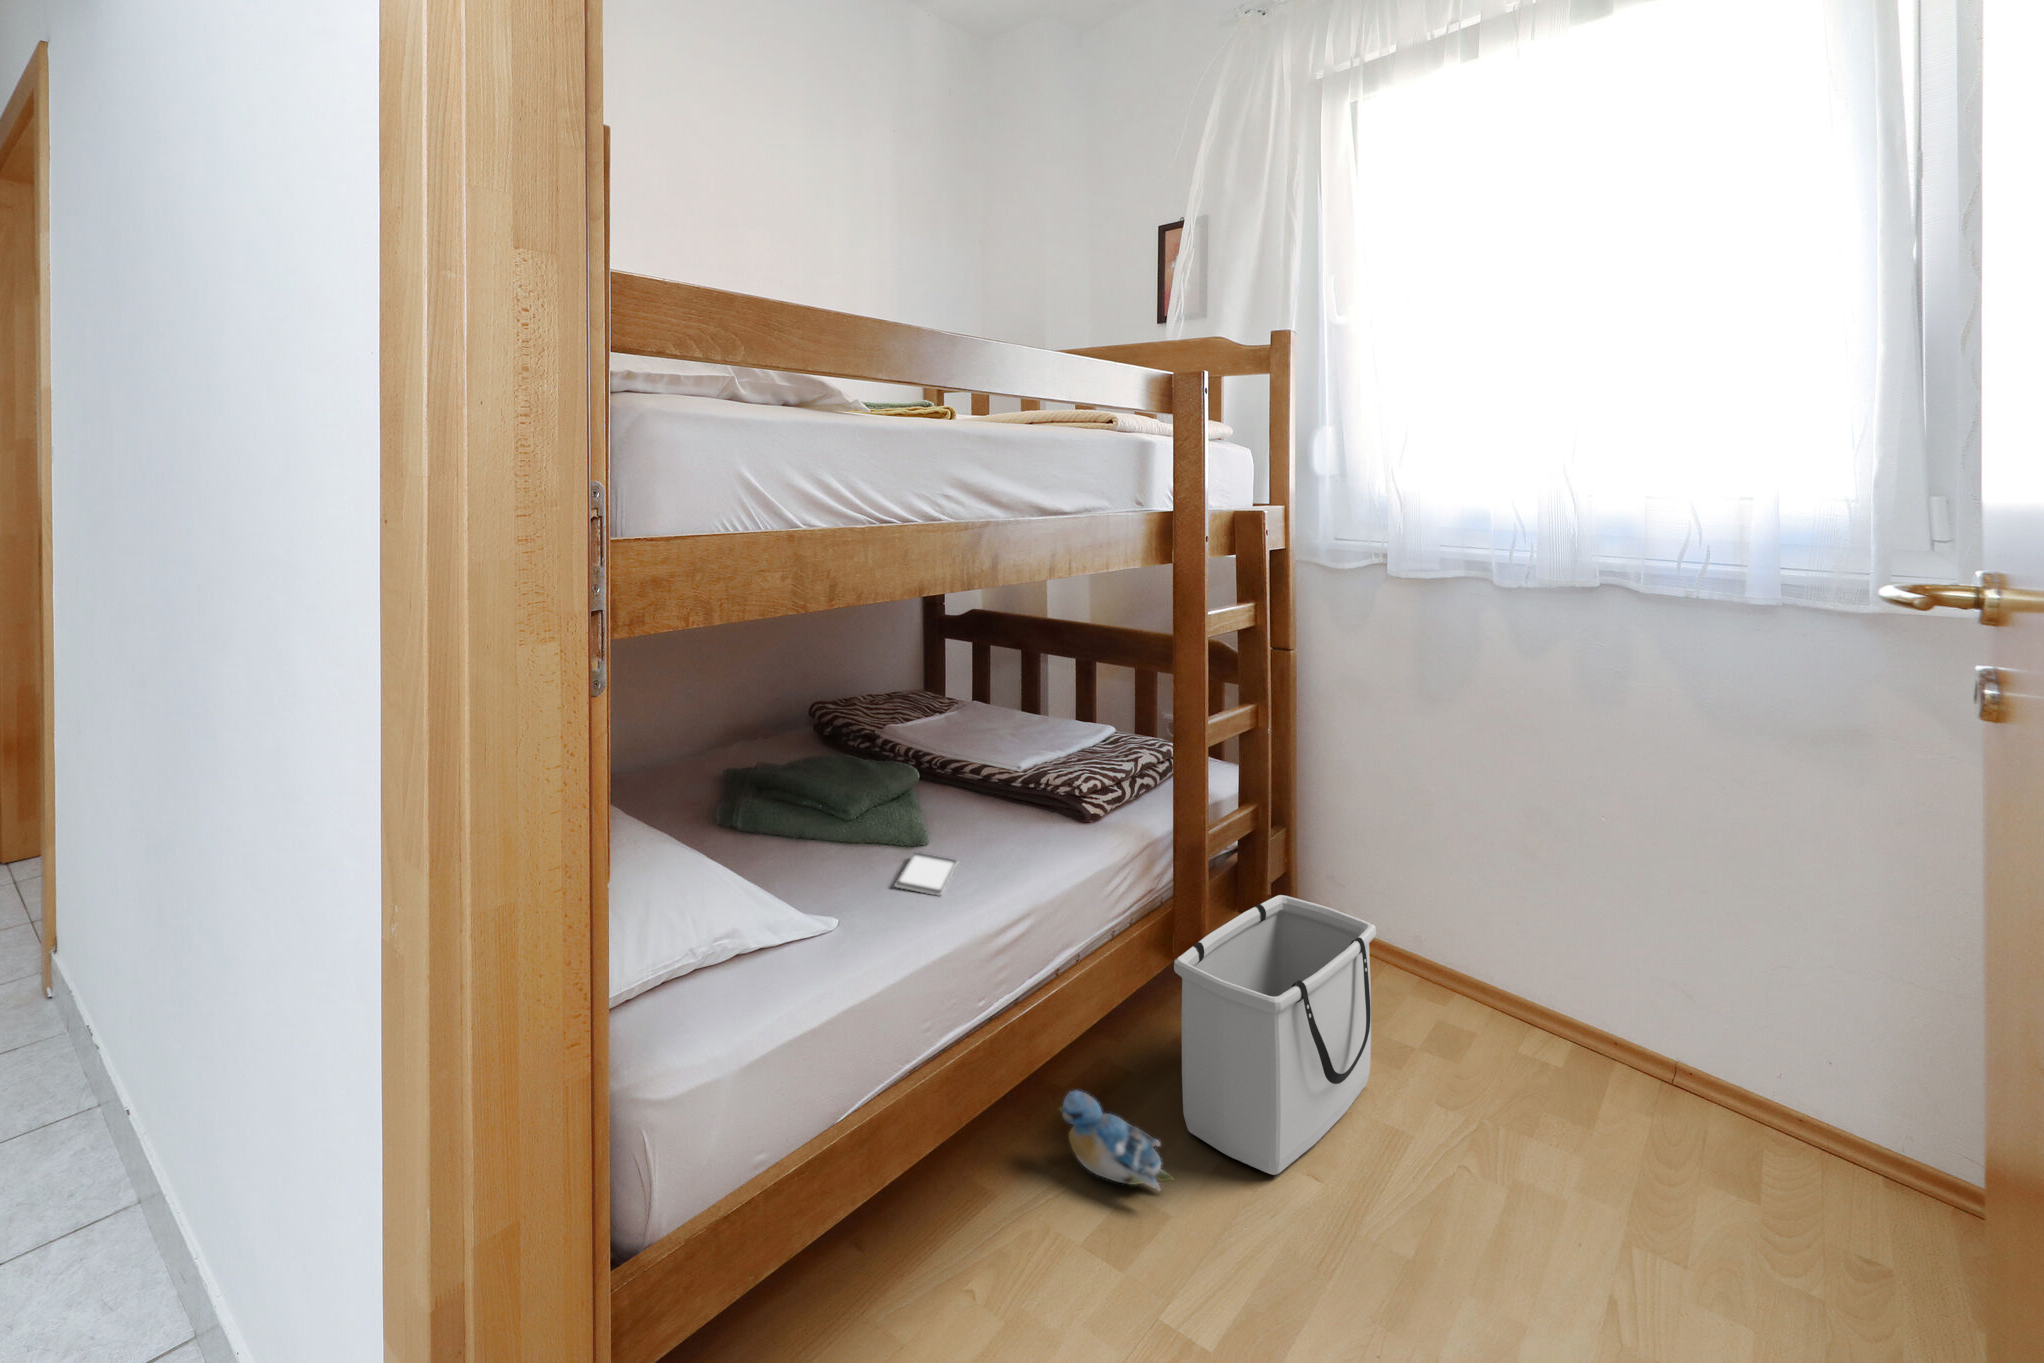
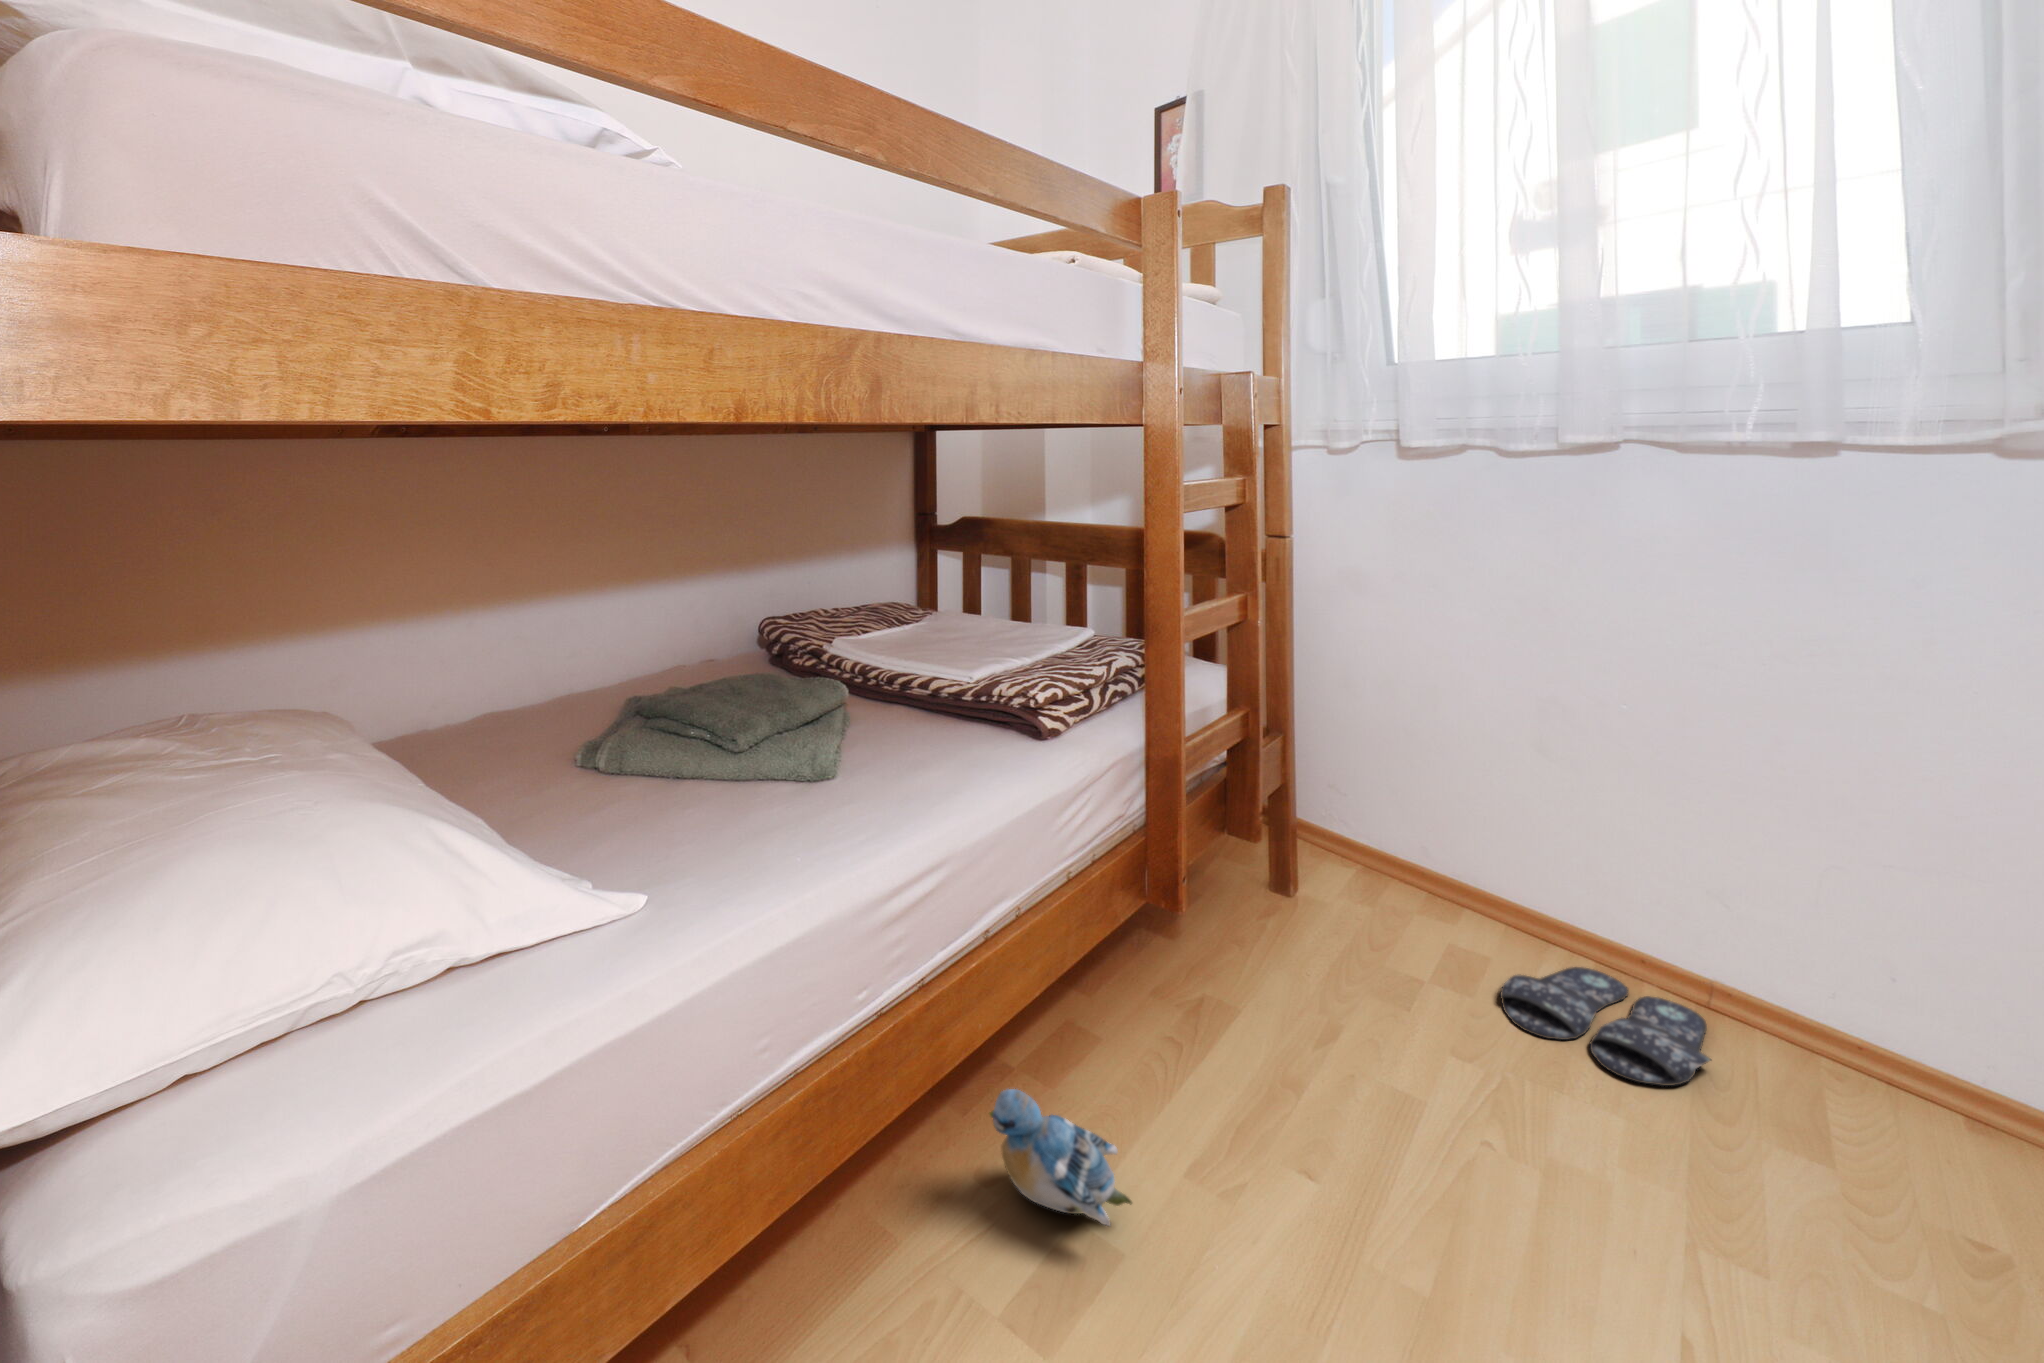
smartphone: present [895,853,958,896] -> none [763,789,864,849]
storage bin: present [1174,895,1376,1175] -> none [1138,814,1380,1180]
slippers: none [1485,1046,1672,1139] -> present [1500,967,1711,1086]

